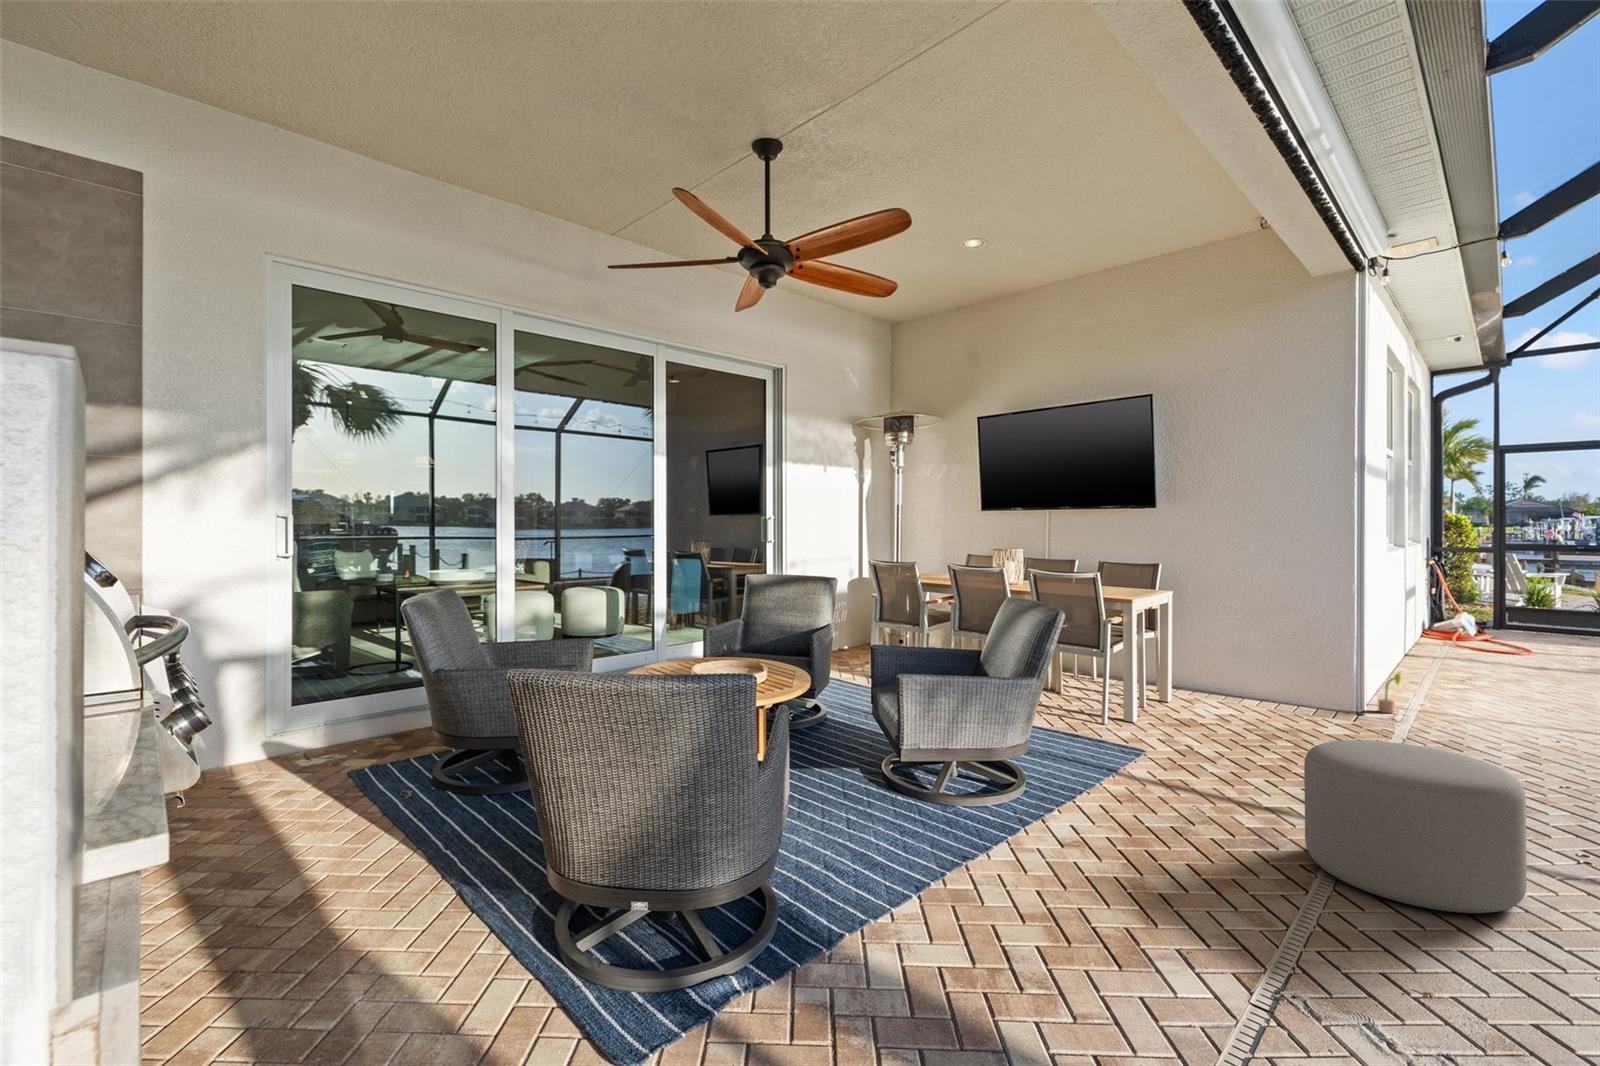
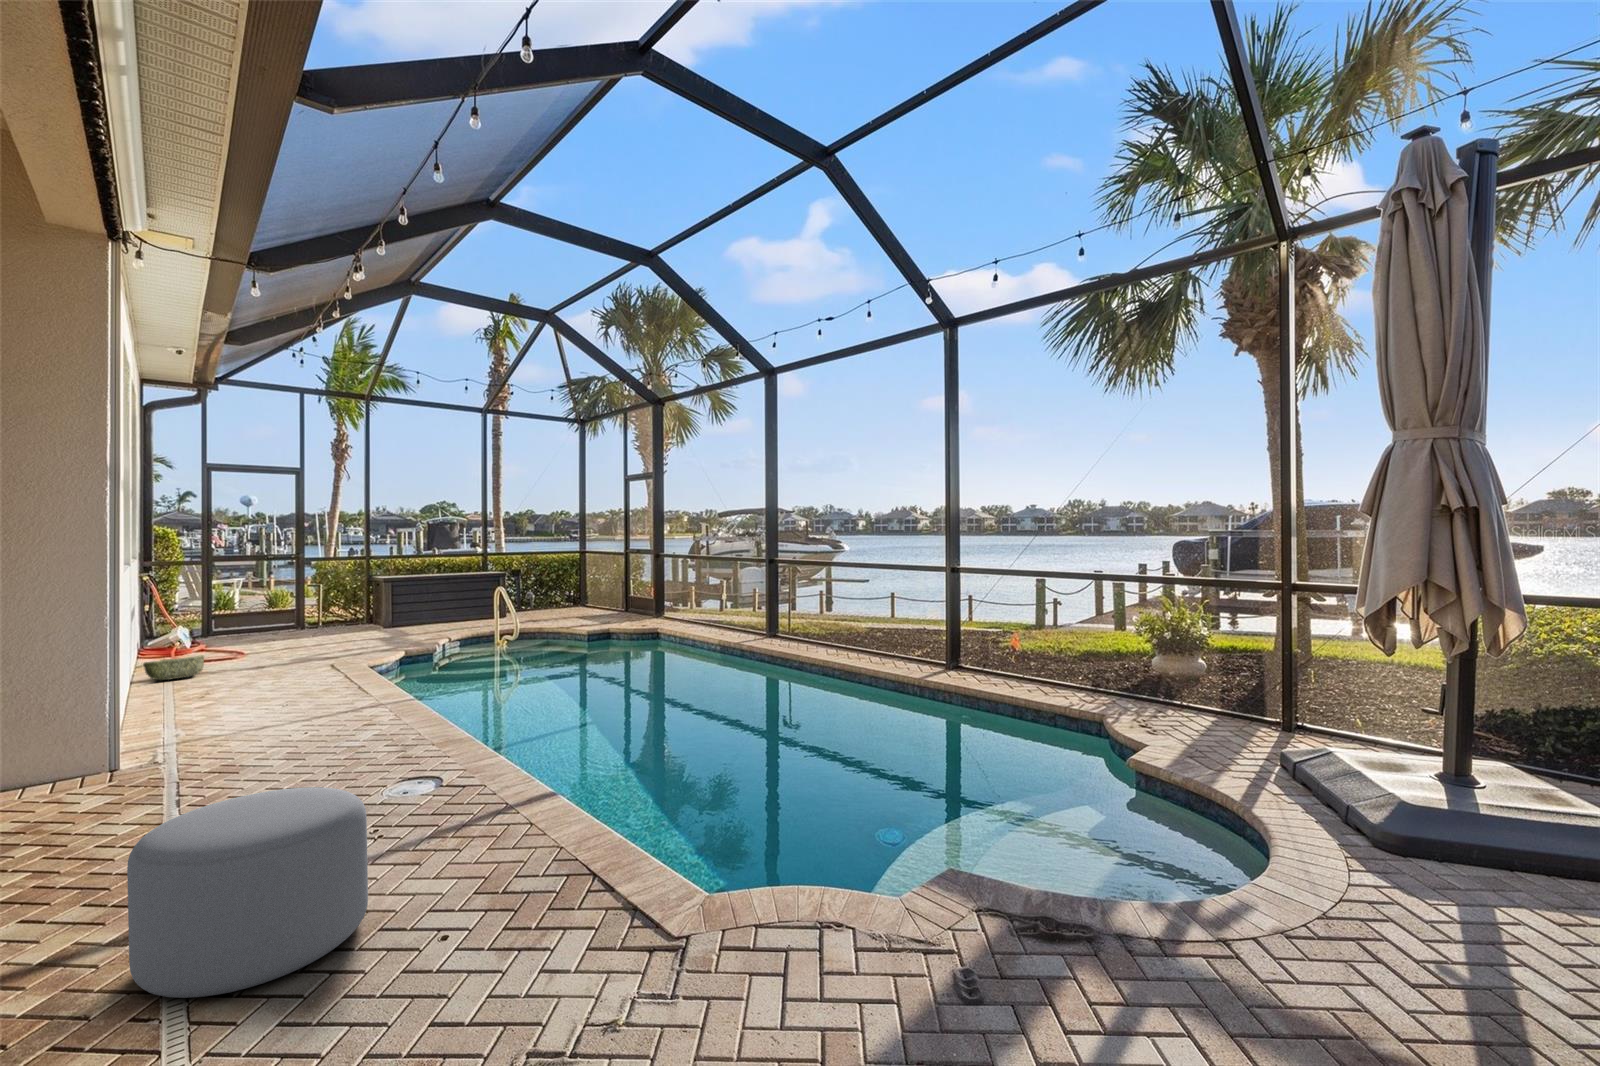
woven basket: none [1417,638,1477,661] -> present [143,655,204,680]
decorative plant: present [1378,671,1402,713] -> none [130,704,159,759]

